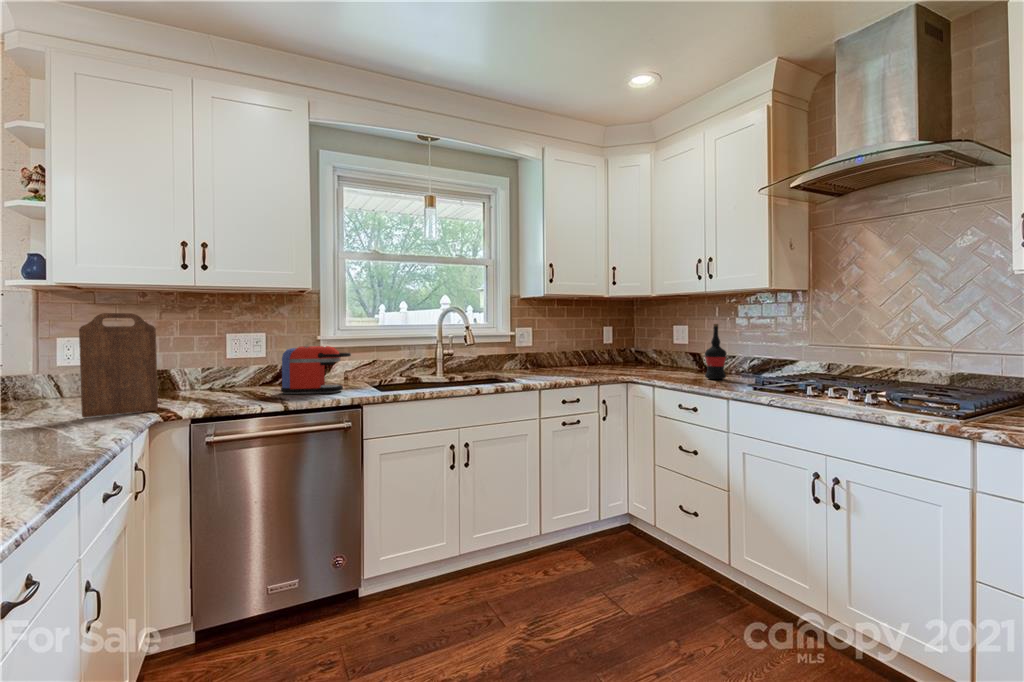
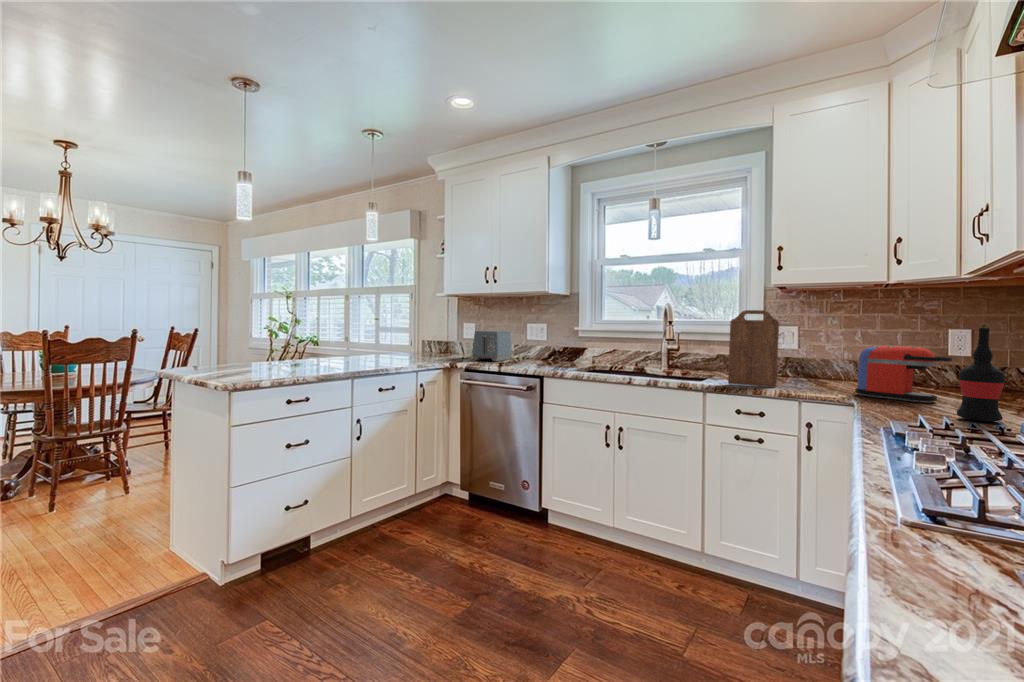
cutting board: present [79,313,158,418] -> present [728,310,779,387]
coffee maker: present [281,346,351,394] -> present [855,346,952,403]
toaster: none [152,347,222,403] -> present [472,331,512,361]

